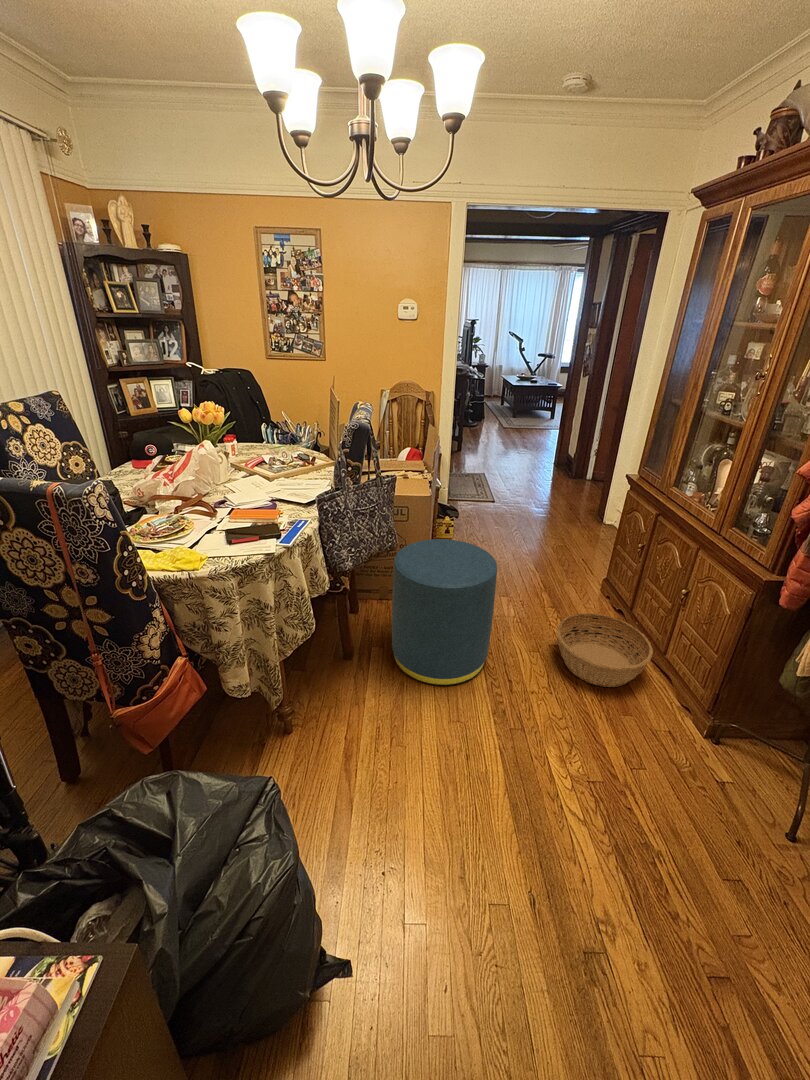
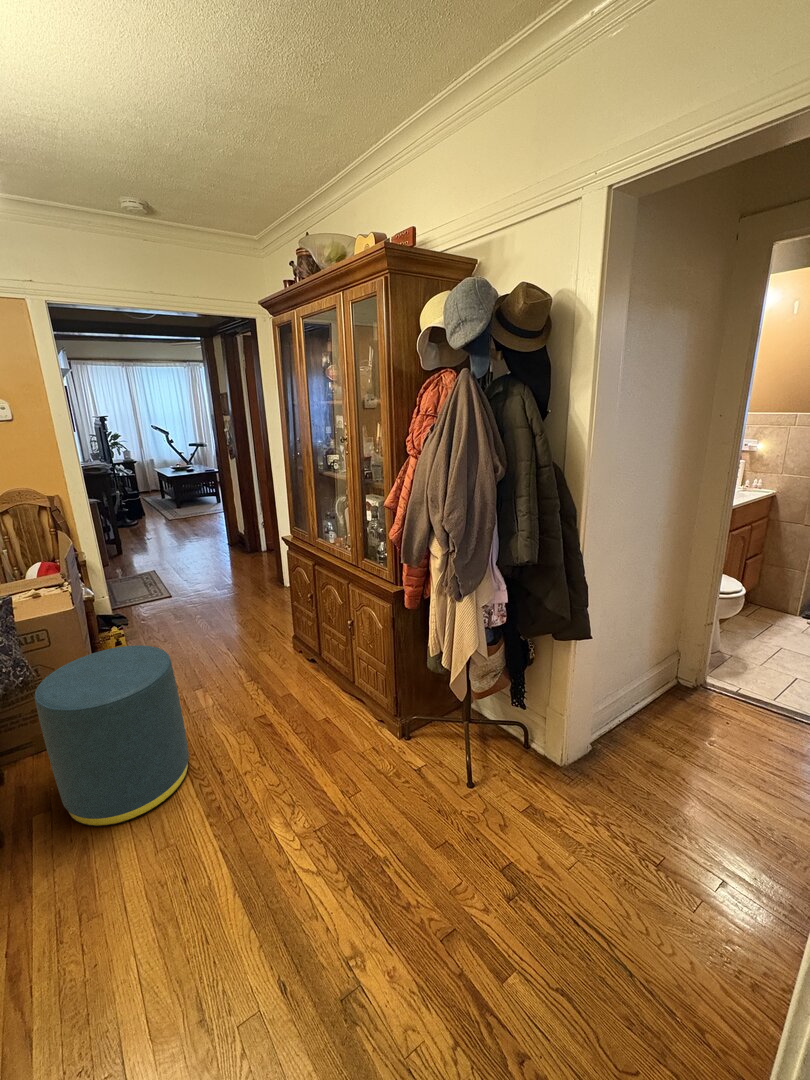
basket: present [557,613,653,687] -> none [256,667,343,737]

